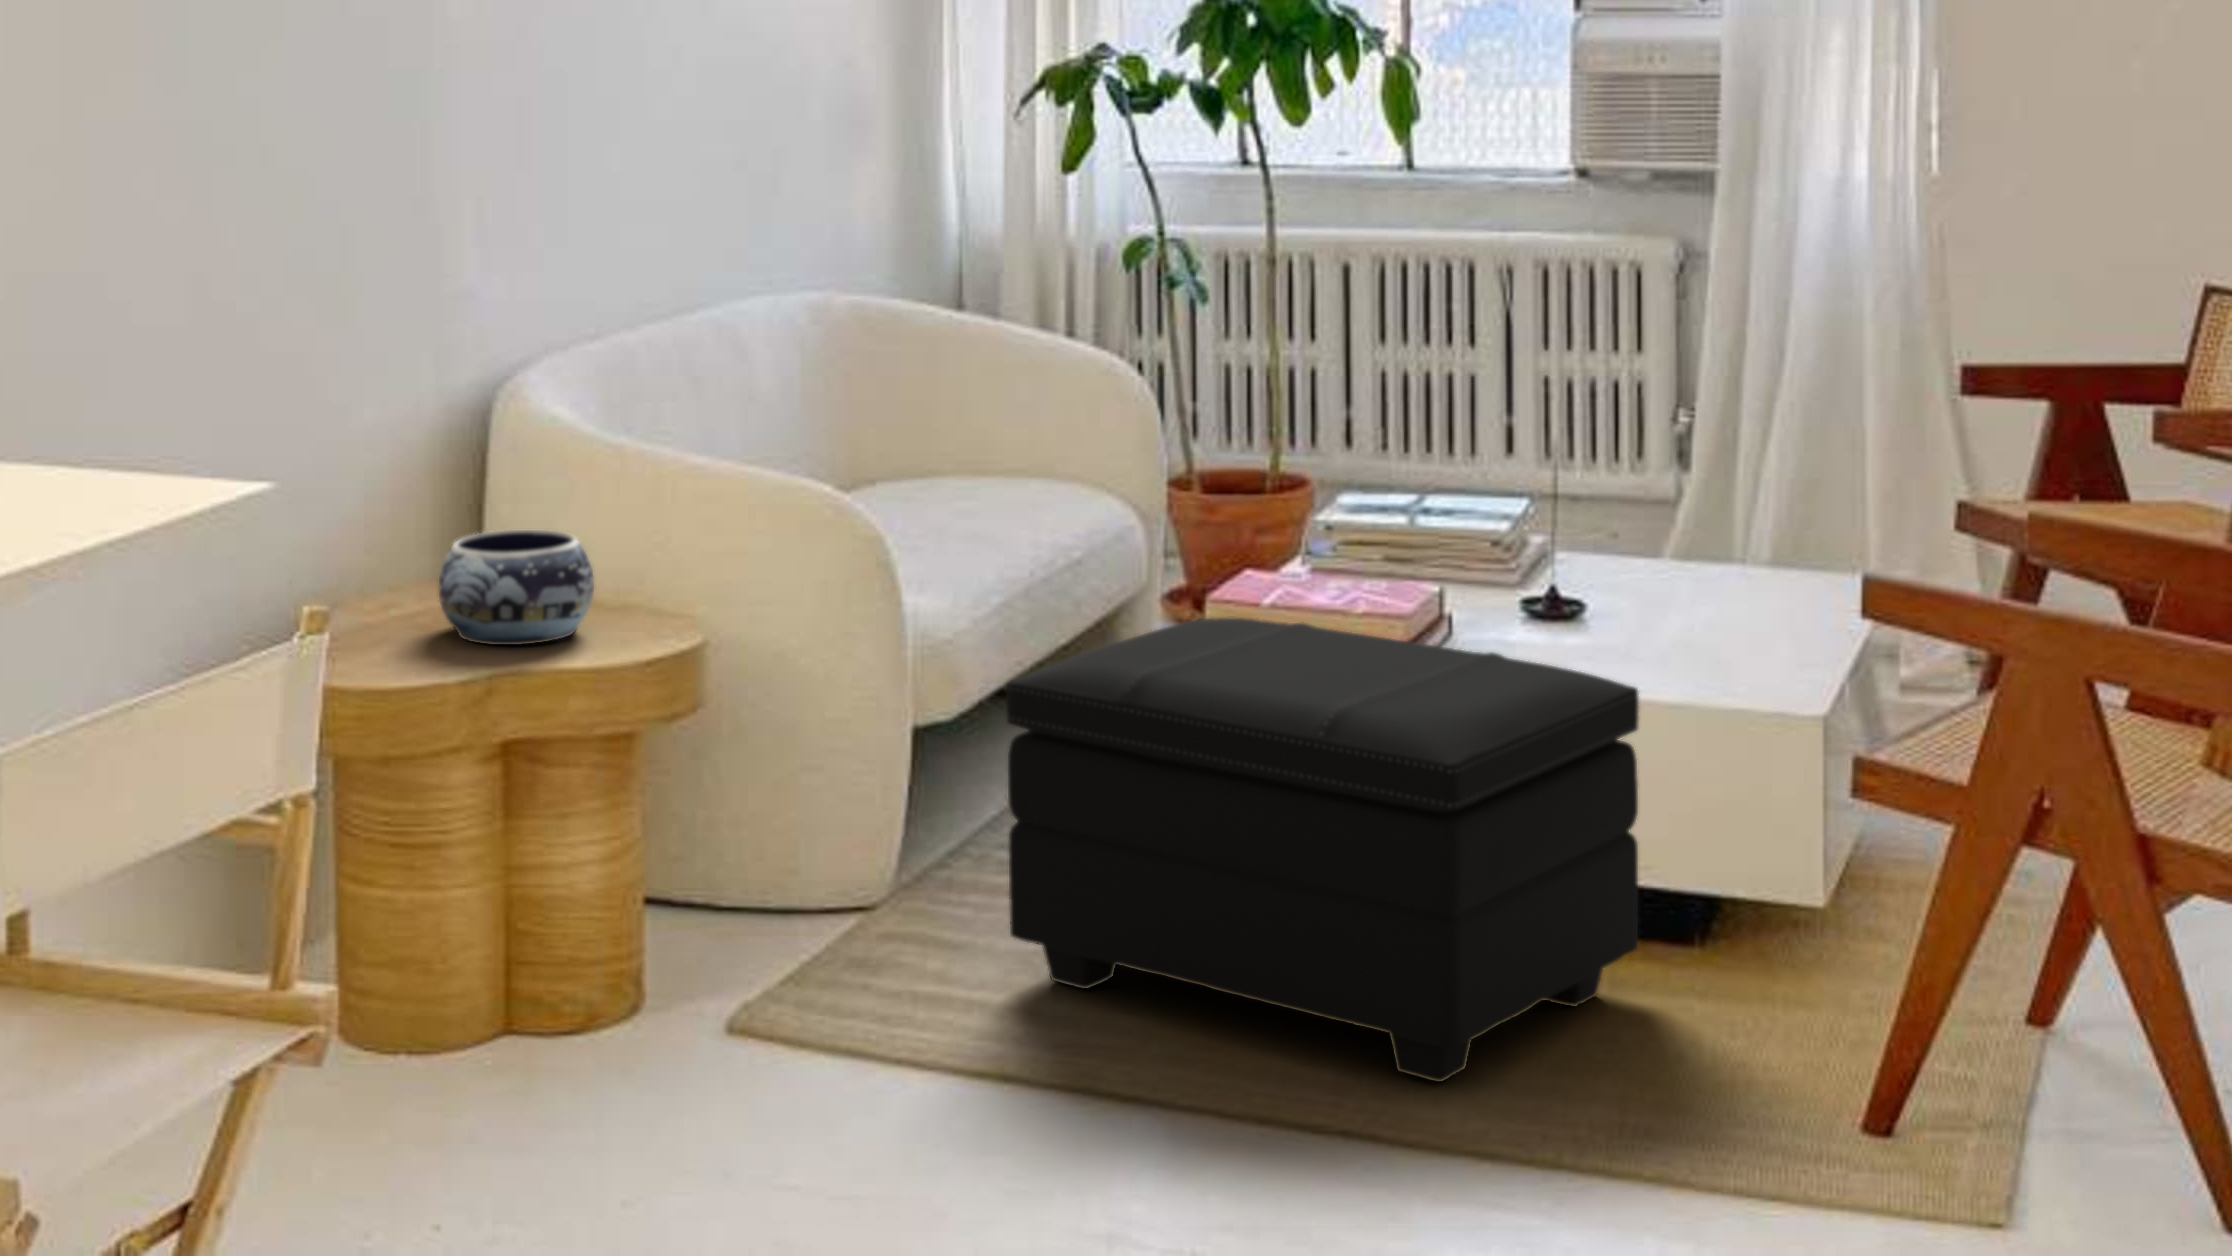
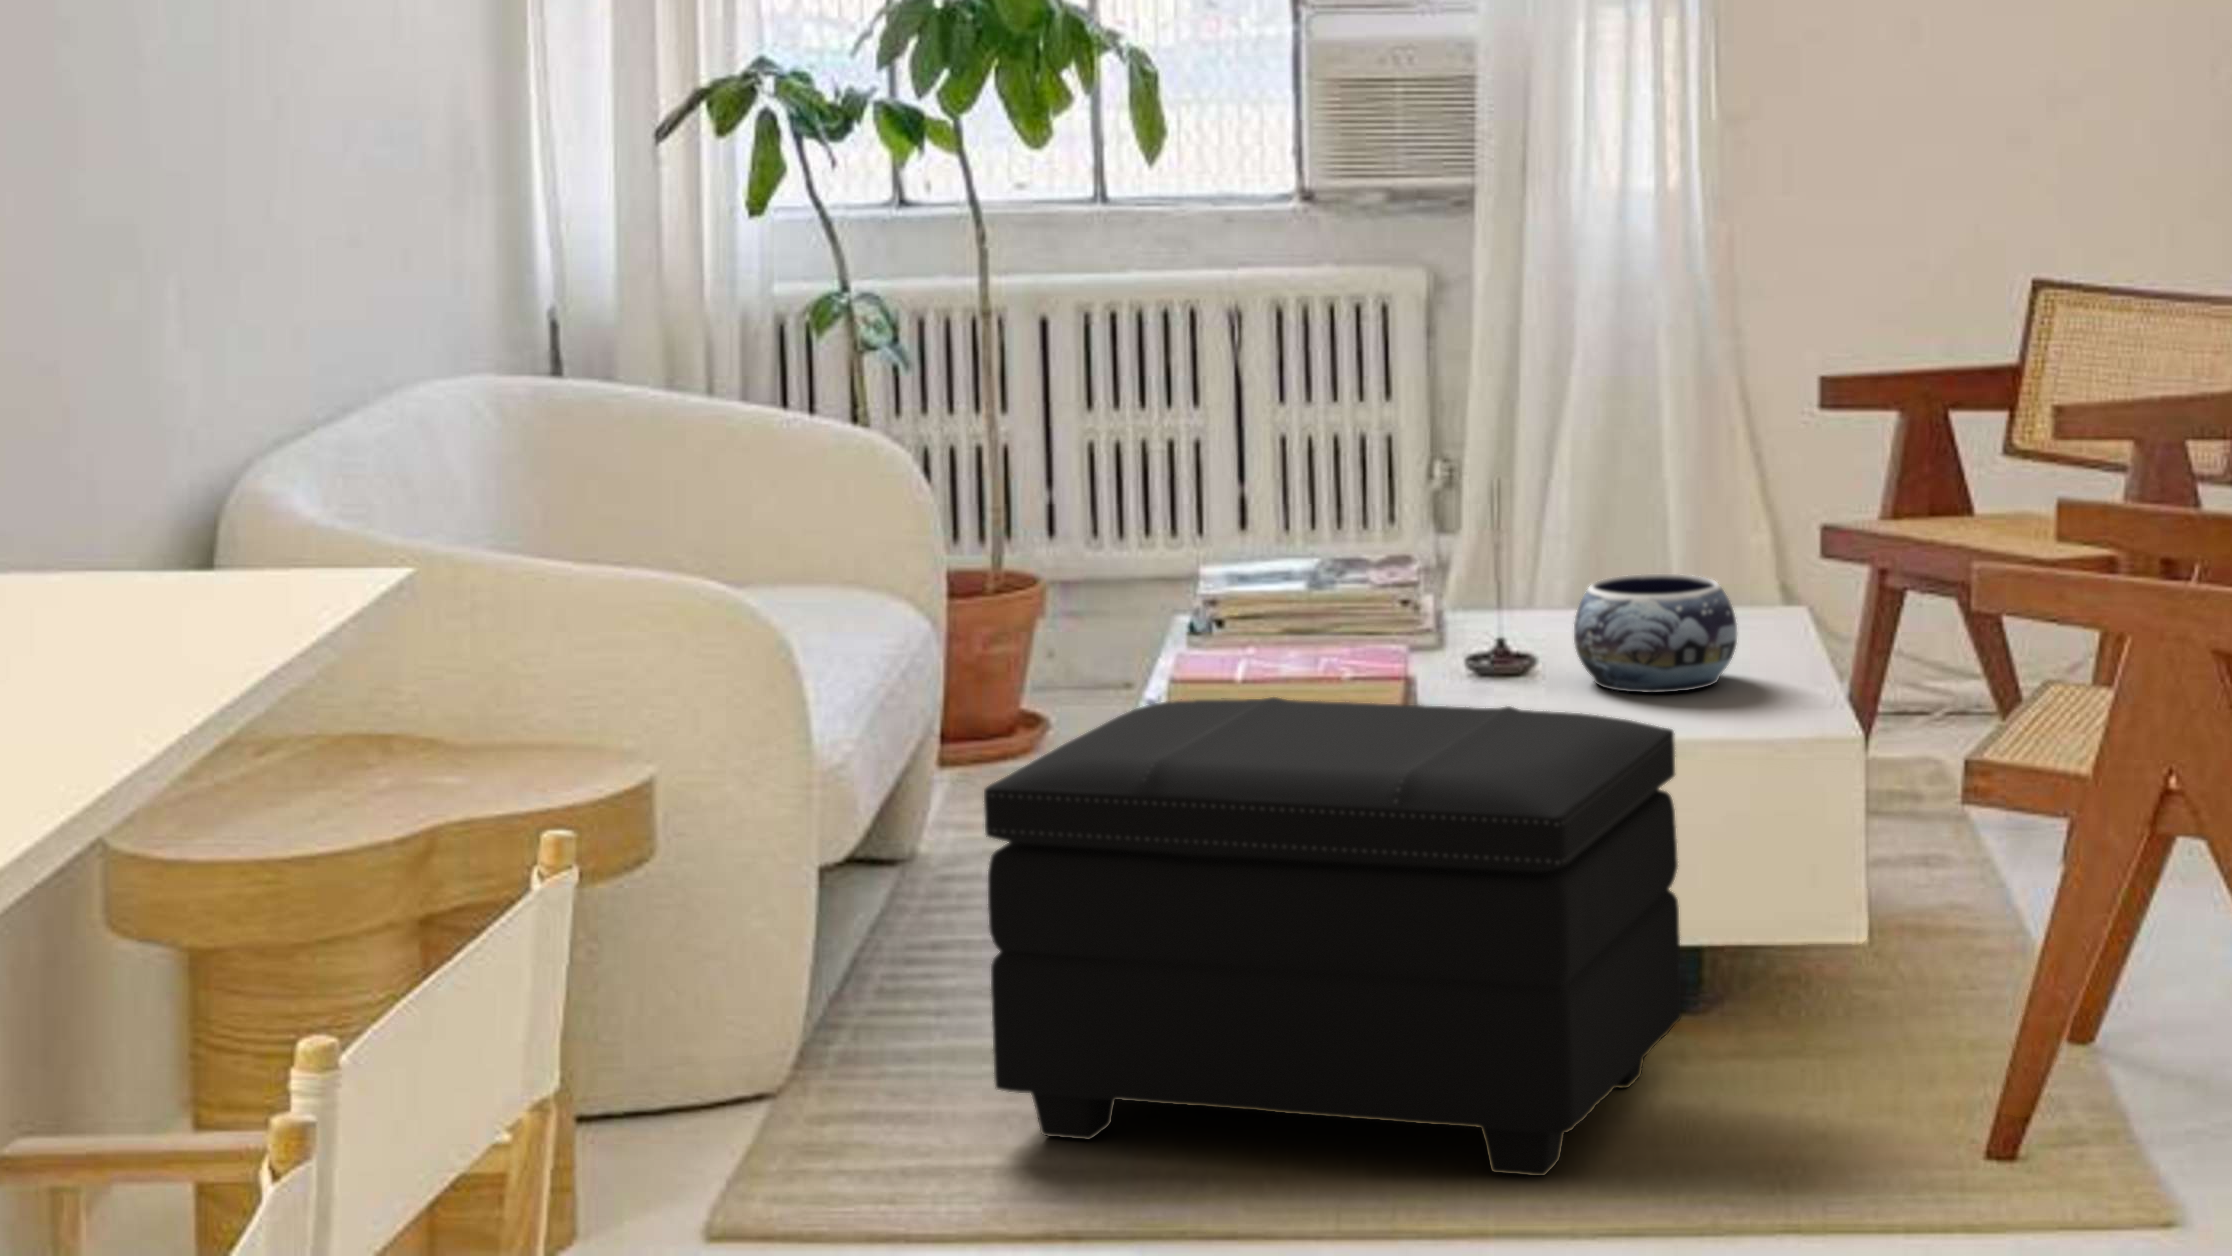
decorative bowl: present [438,529,594,645] -> present [1574,574,1737,693]

